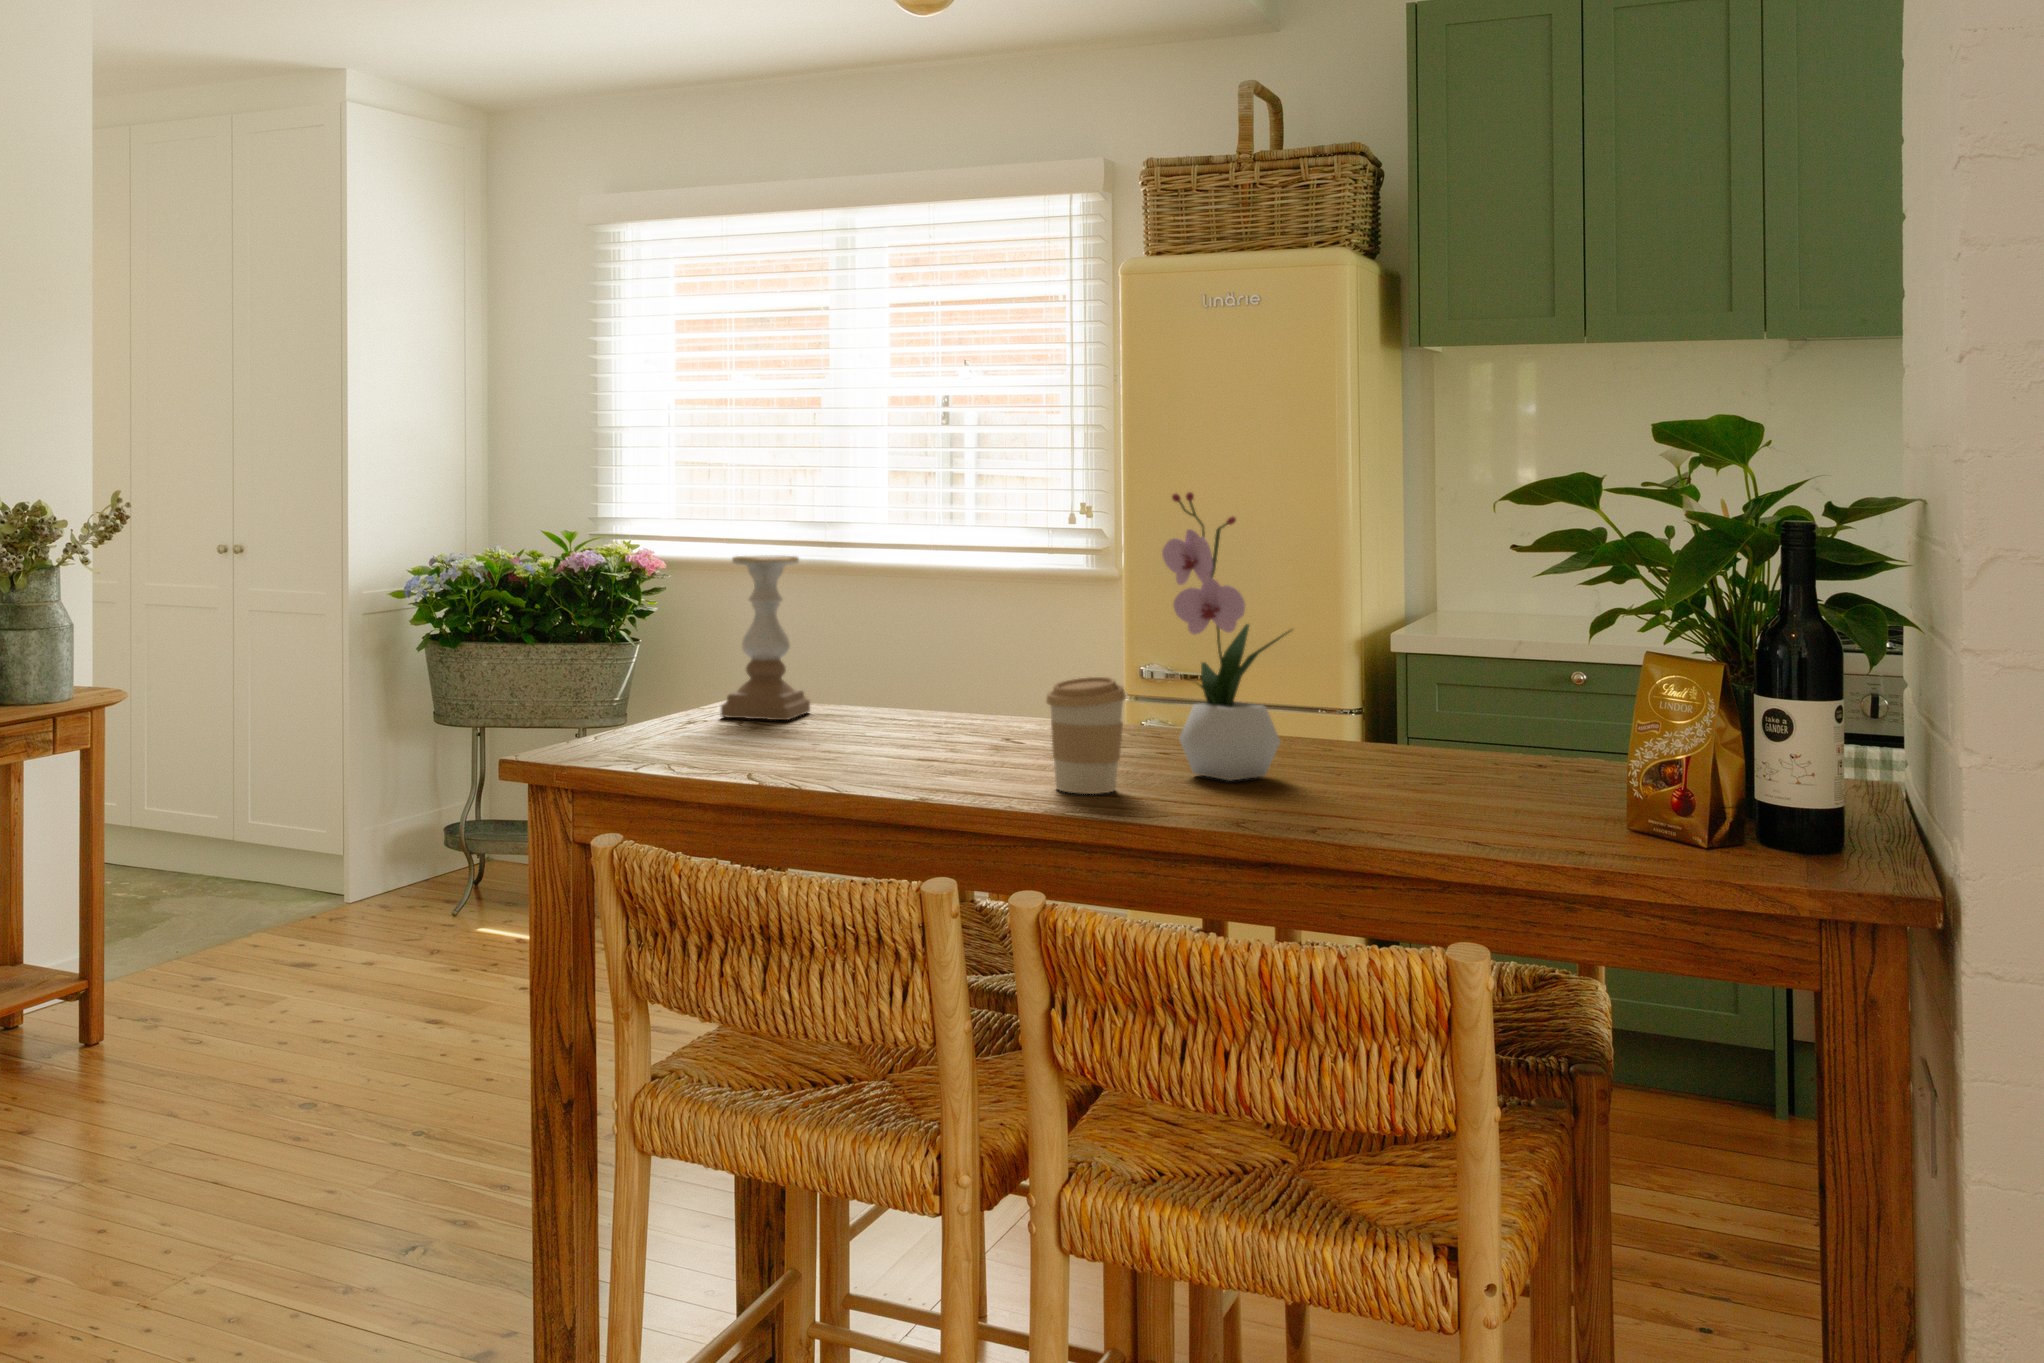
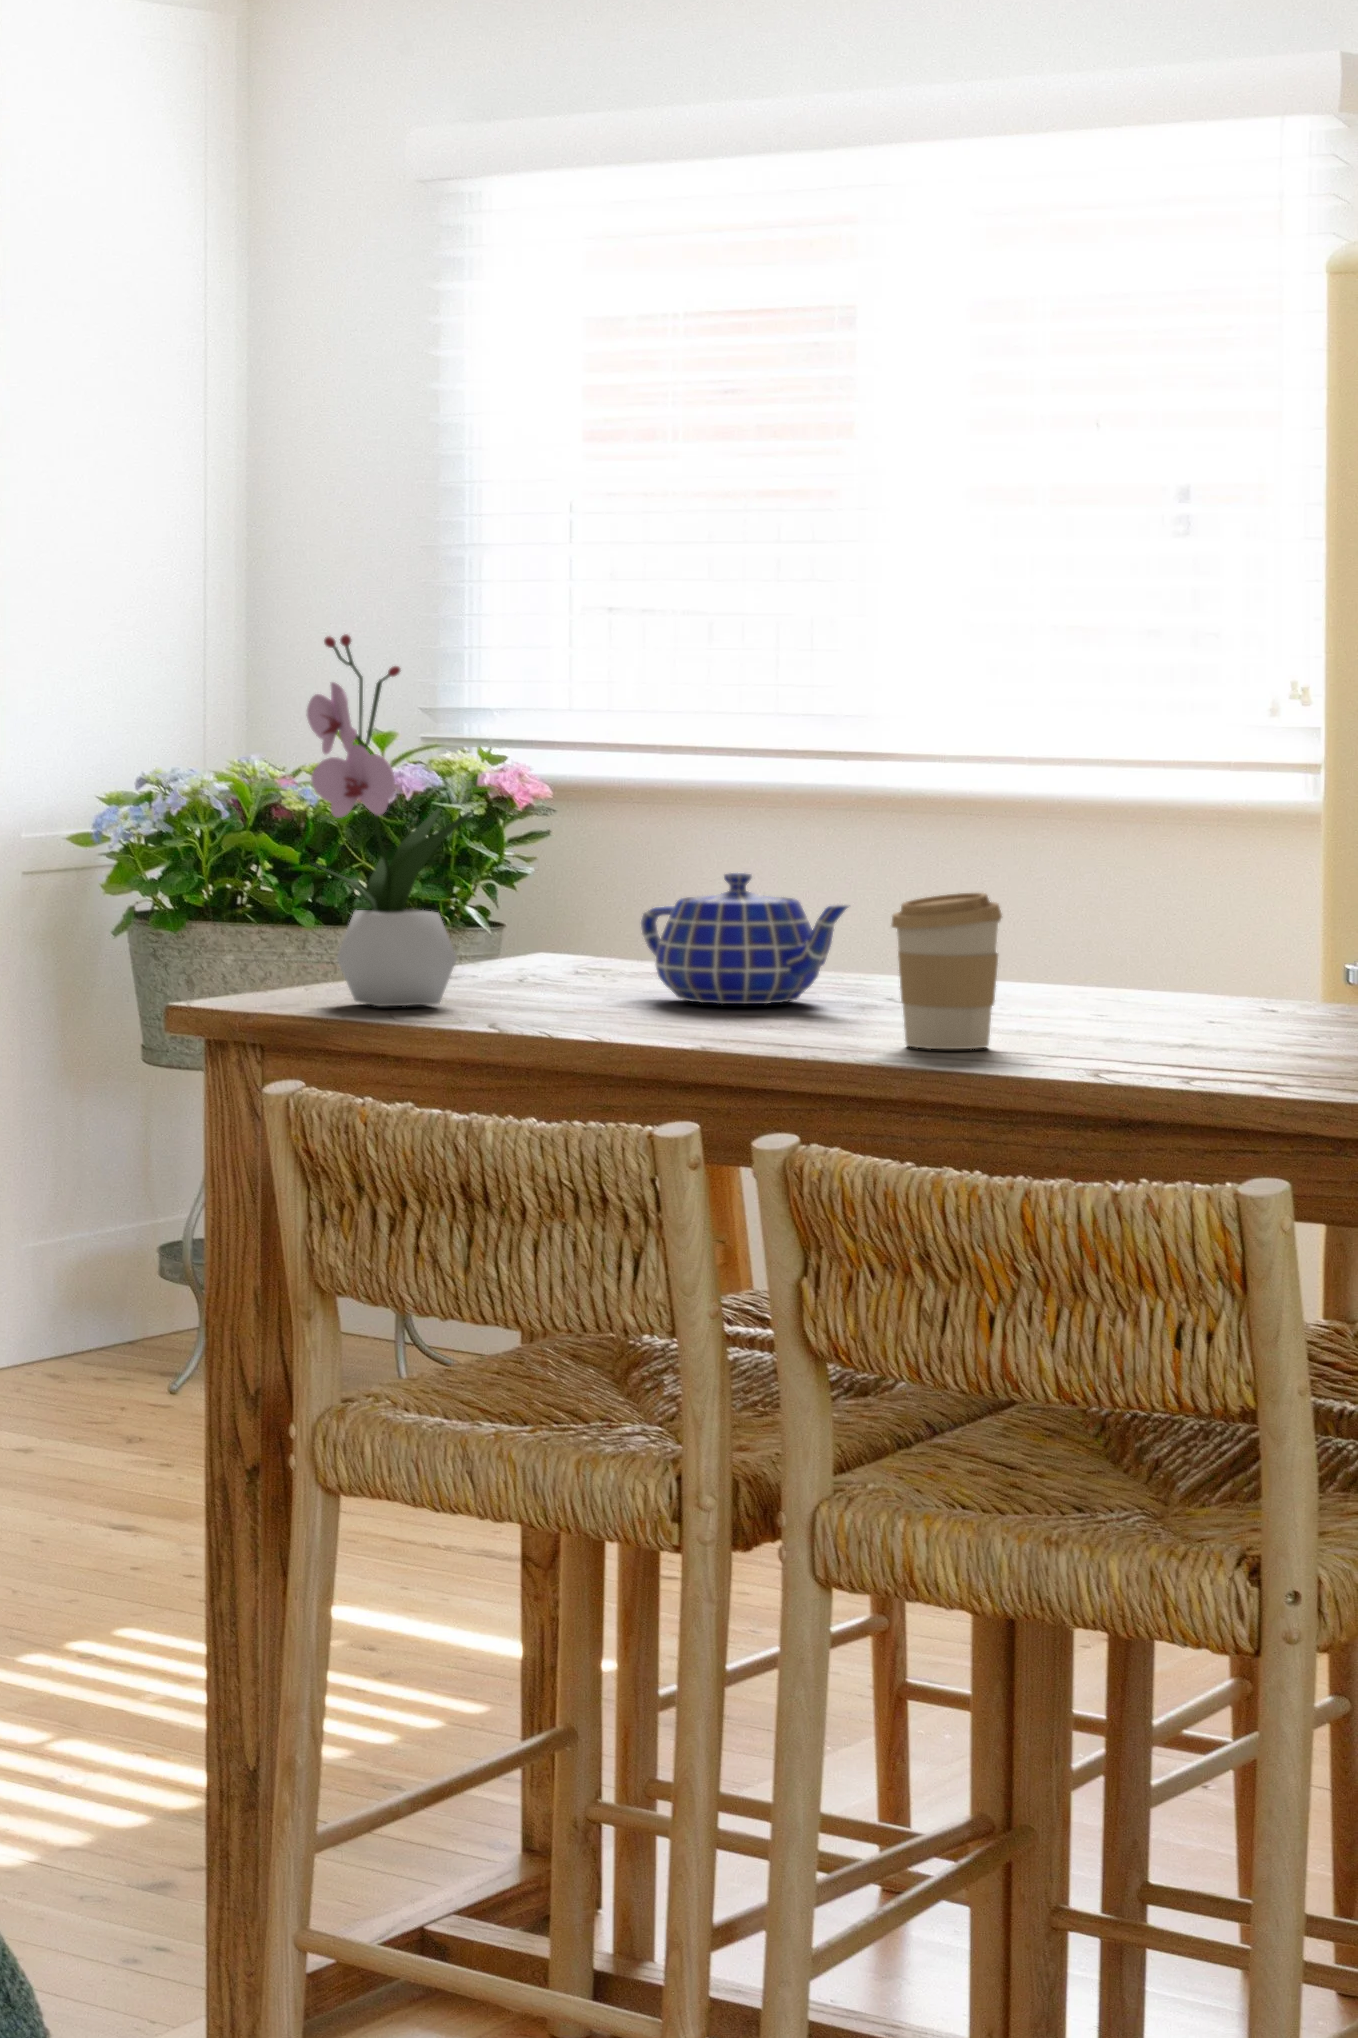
flower arrangement: present [1162,492,1291,780] -> present [307,634,472,1006]
candle holder: present [721,555,810,720] -> none [503,739,643,979]
teapot: none [826,652,983,745] -> present [641,873,848,1004]

